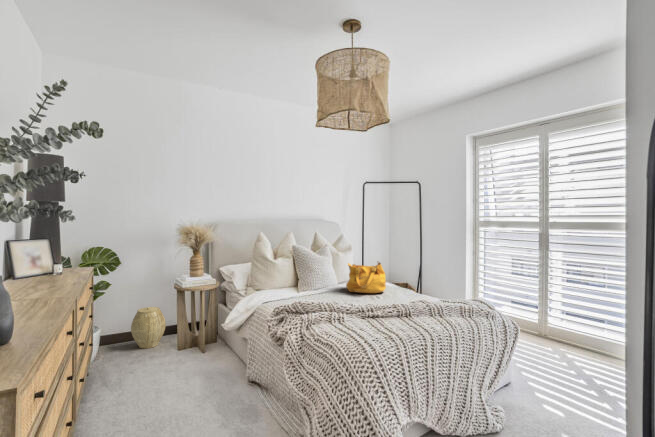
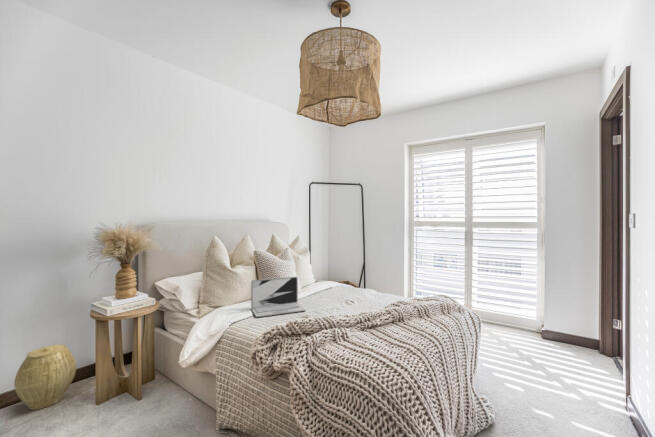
handbag: present [346,262,386,293] -> none [317,263,356,298]
laptop: none [283,270,326,300] -> present [251,277,306,317]

